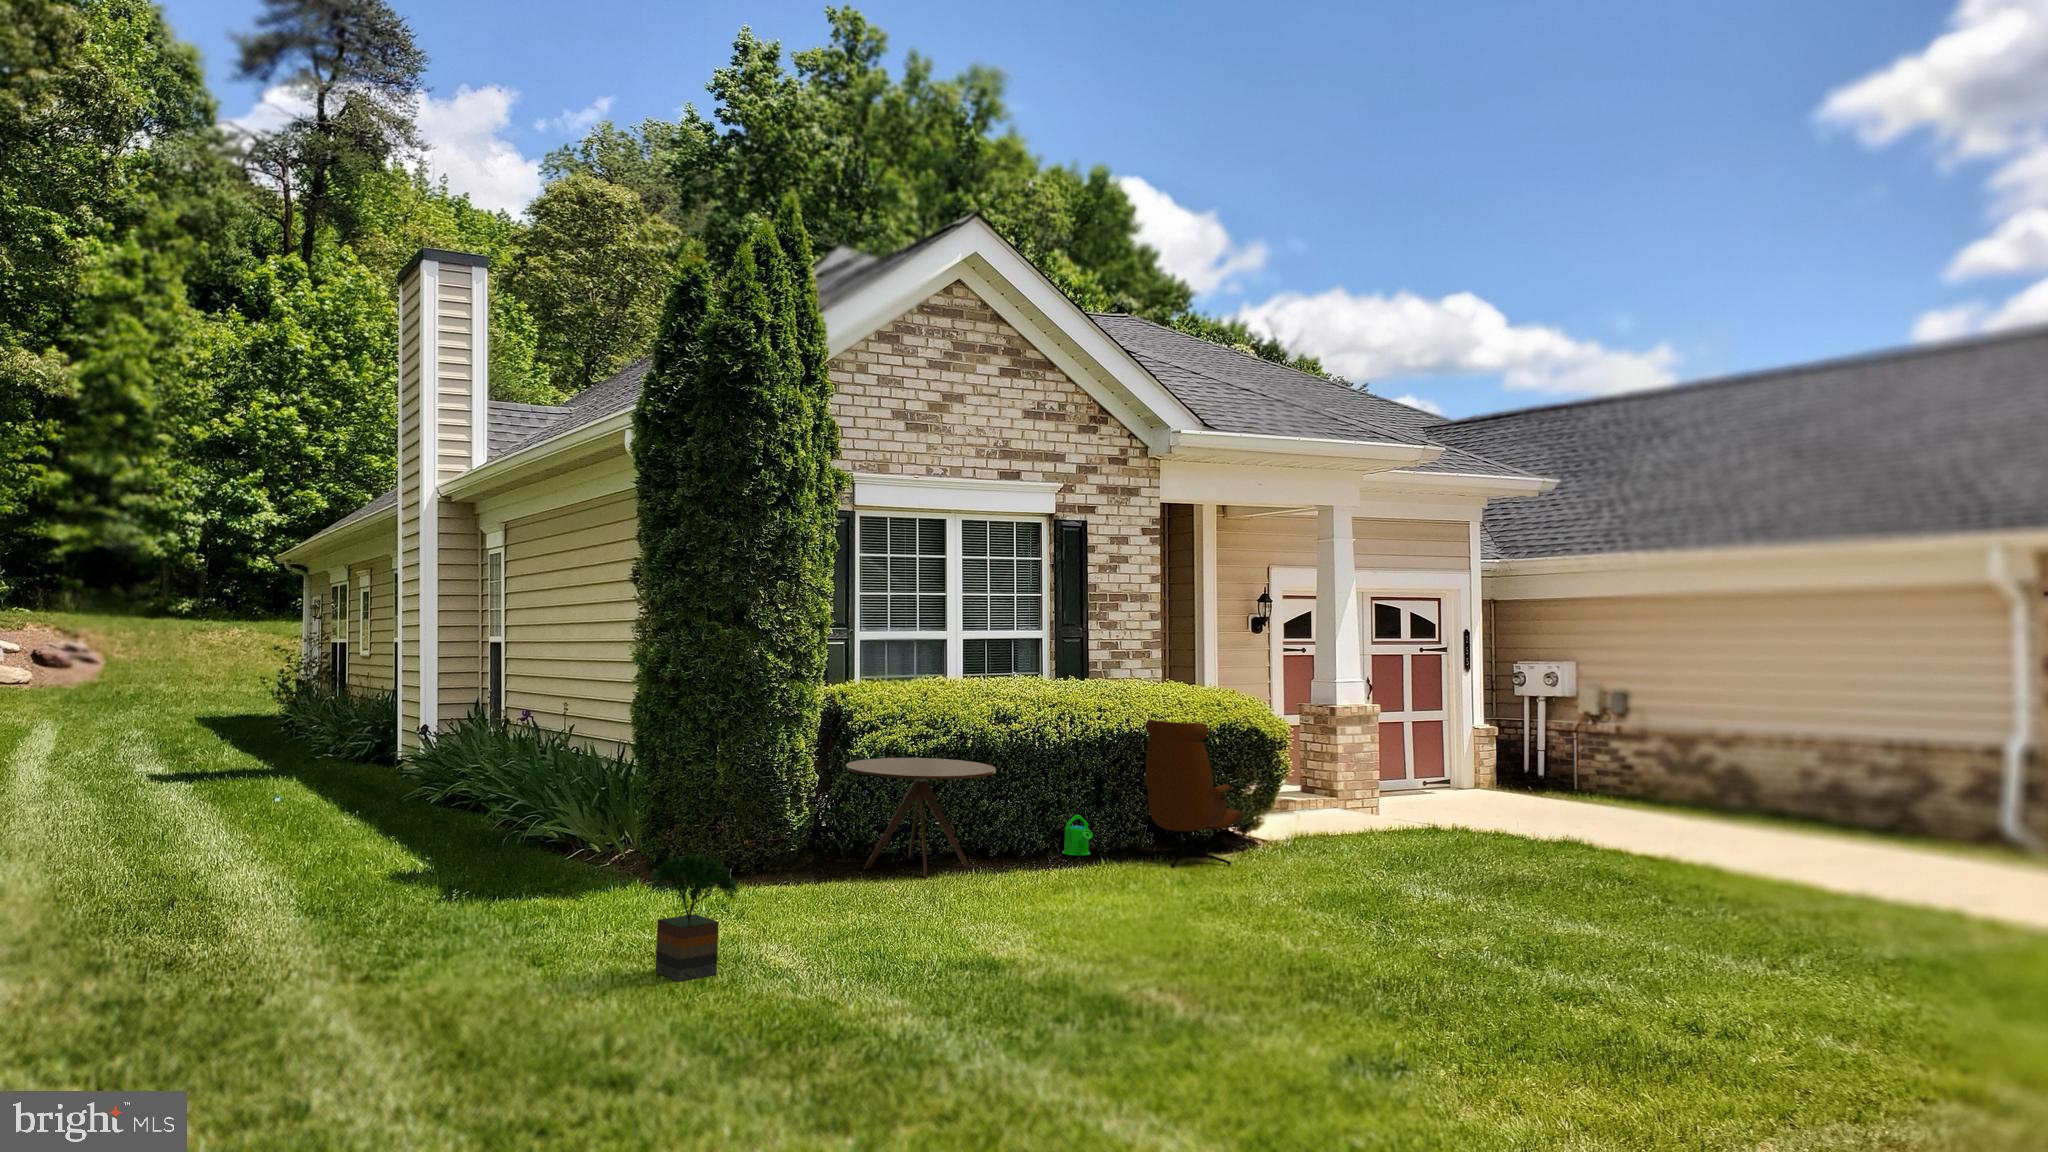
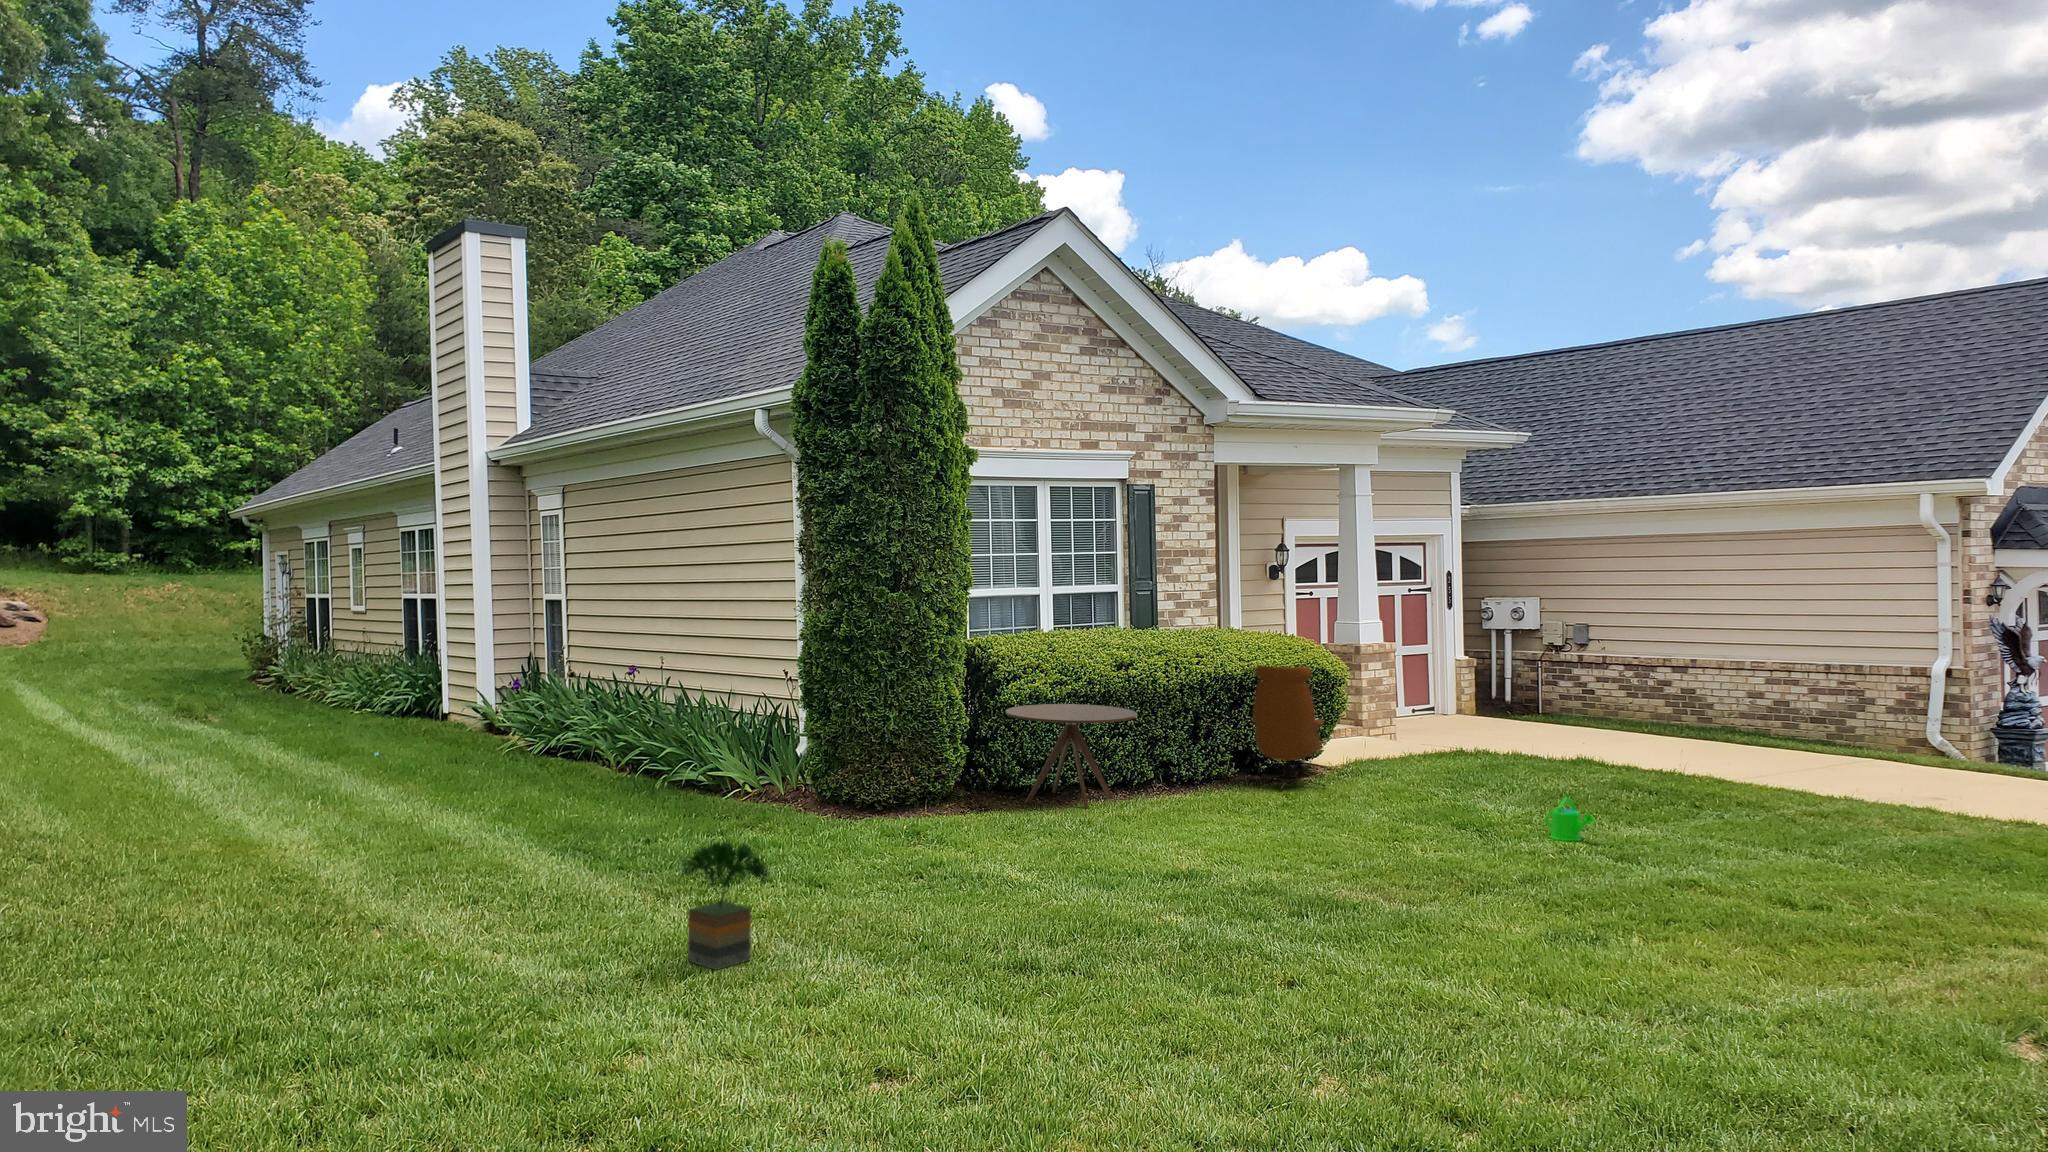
watering can: present [1062,815,1093,856] -> present [1545,797,1594,841]
potted tree: present [650,854,739,982] -> present [679,842,770,970]

